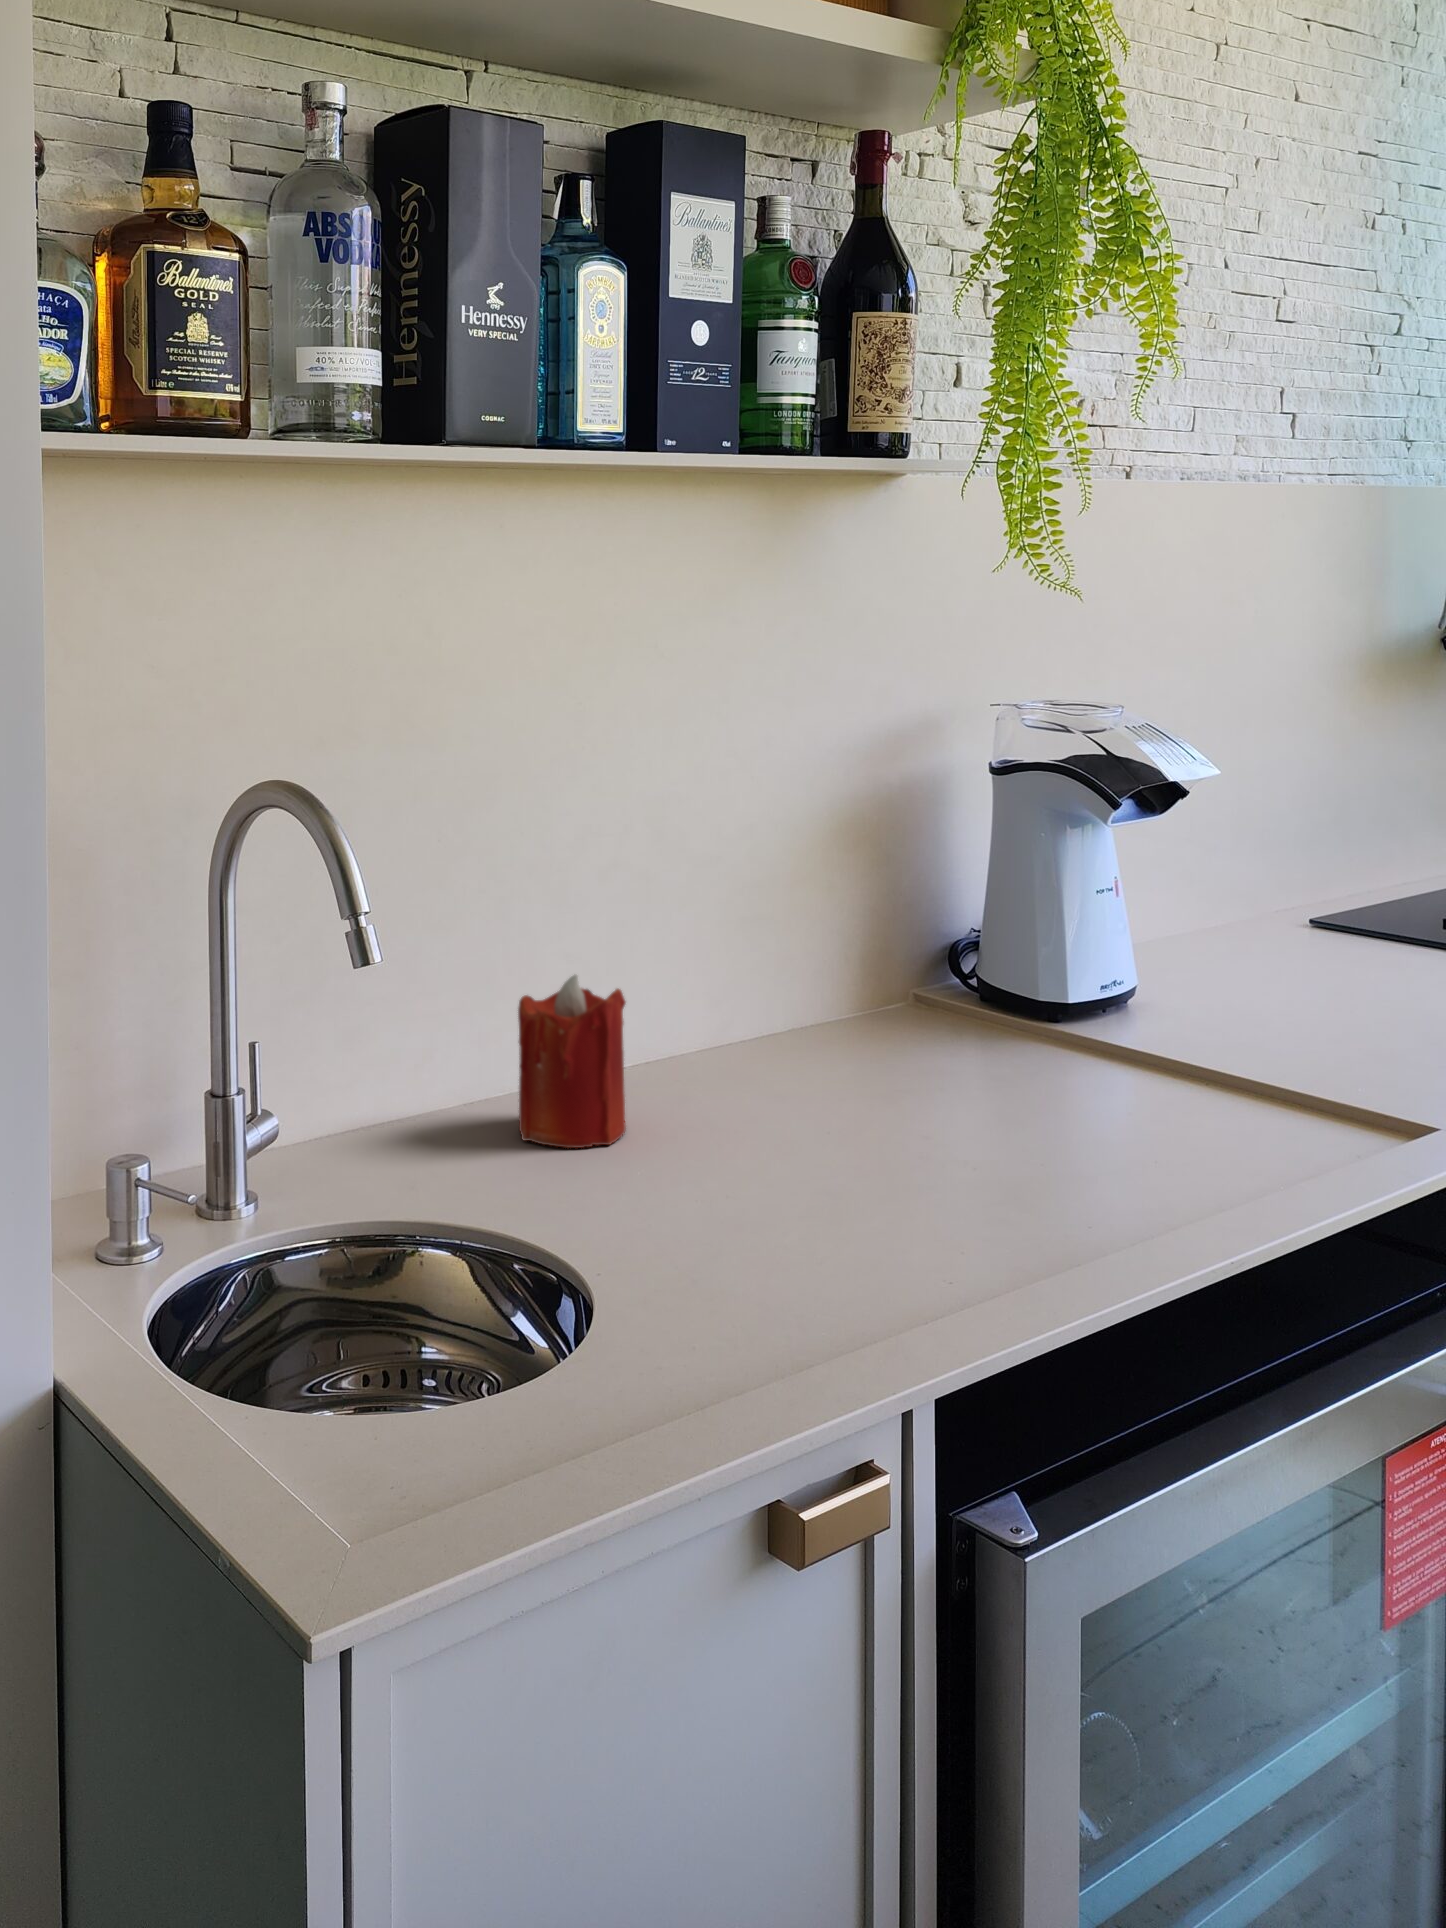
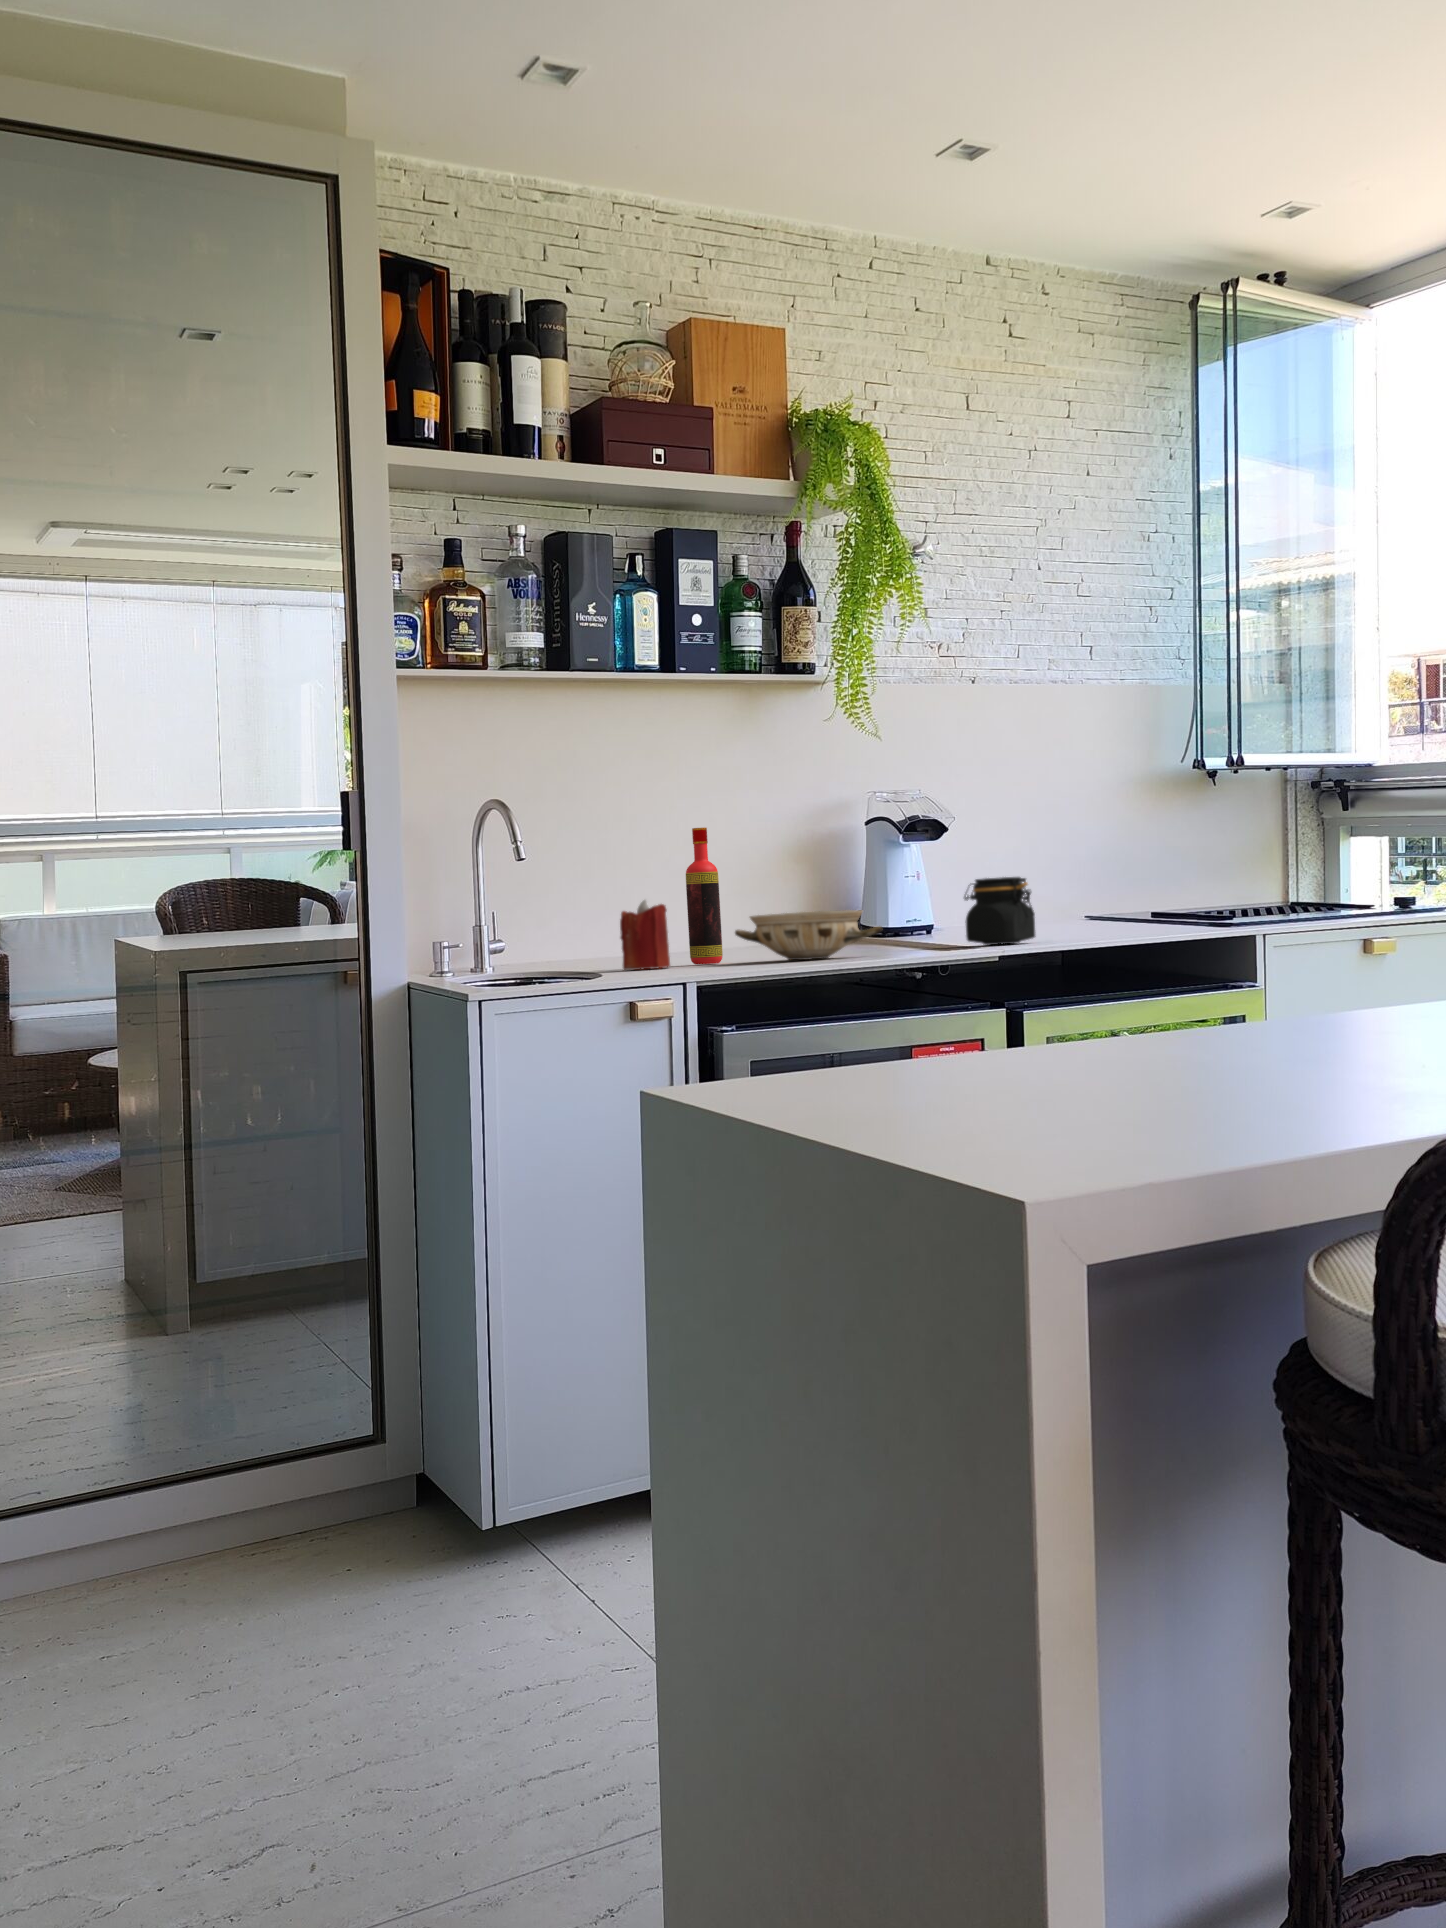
bottle: none [643,793,715,1099] -> present [686,828,723,964]
jar: none [1172,891,1338,1045] -> present [964,877,1035,945]
ceramic bowl: none [774,996,1129,1145] -> present [735,910,882,960]

